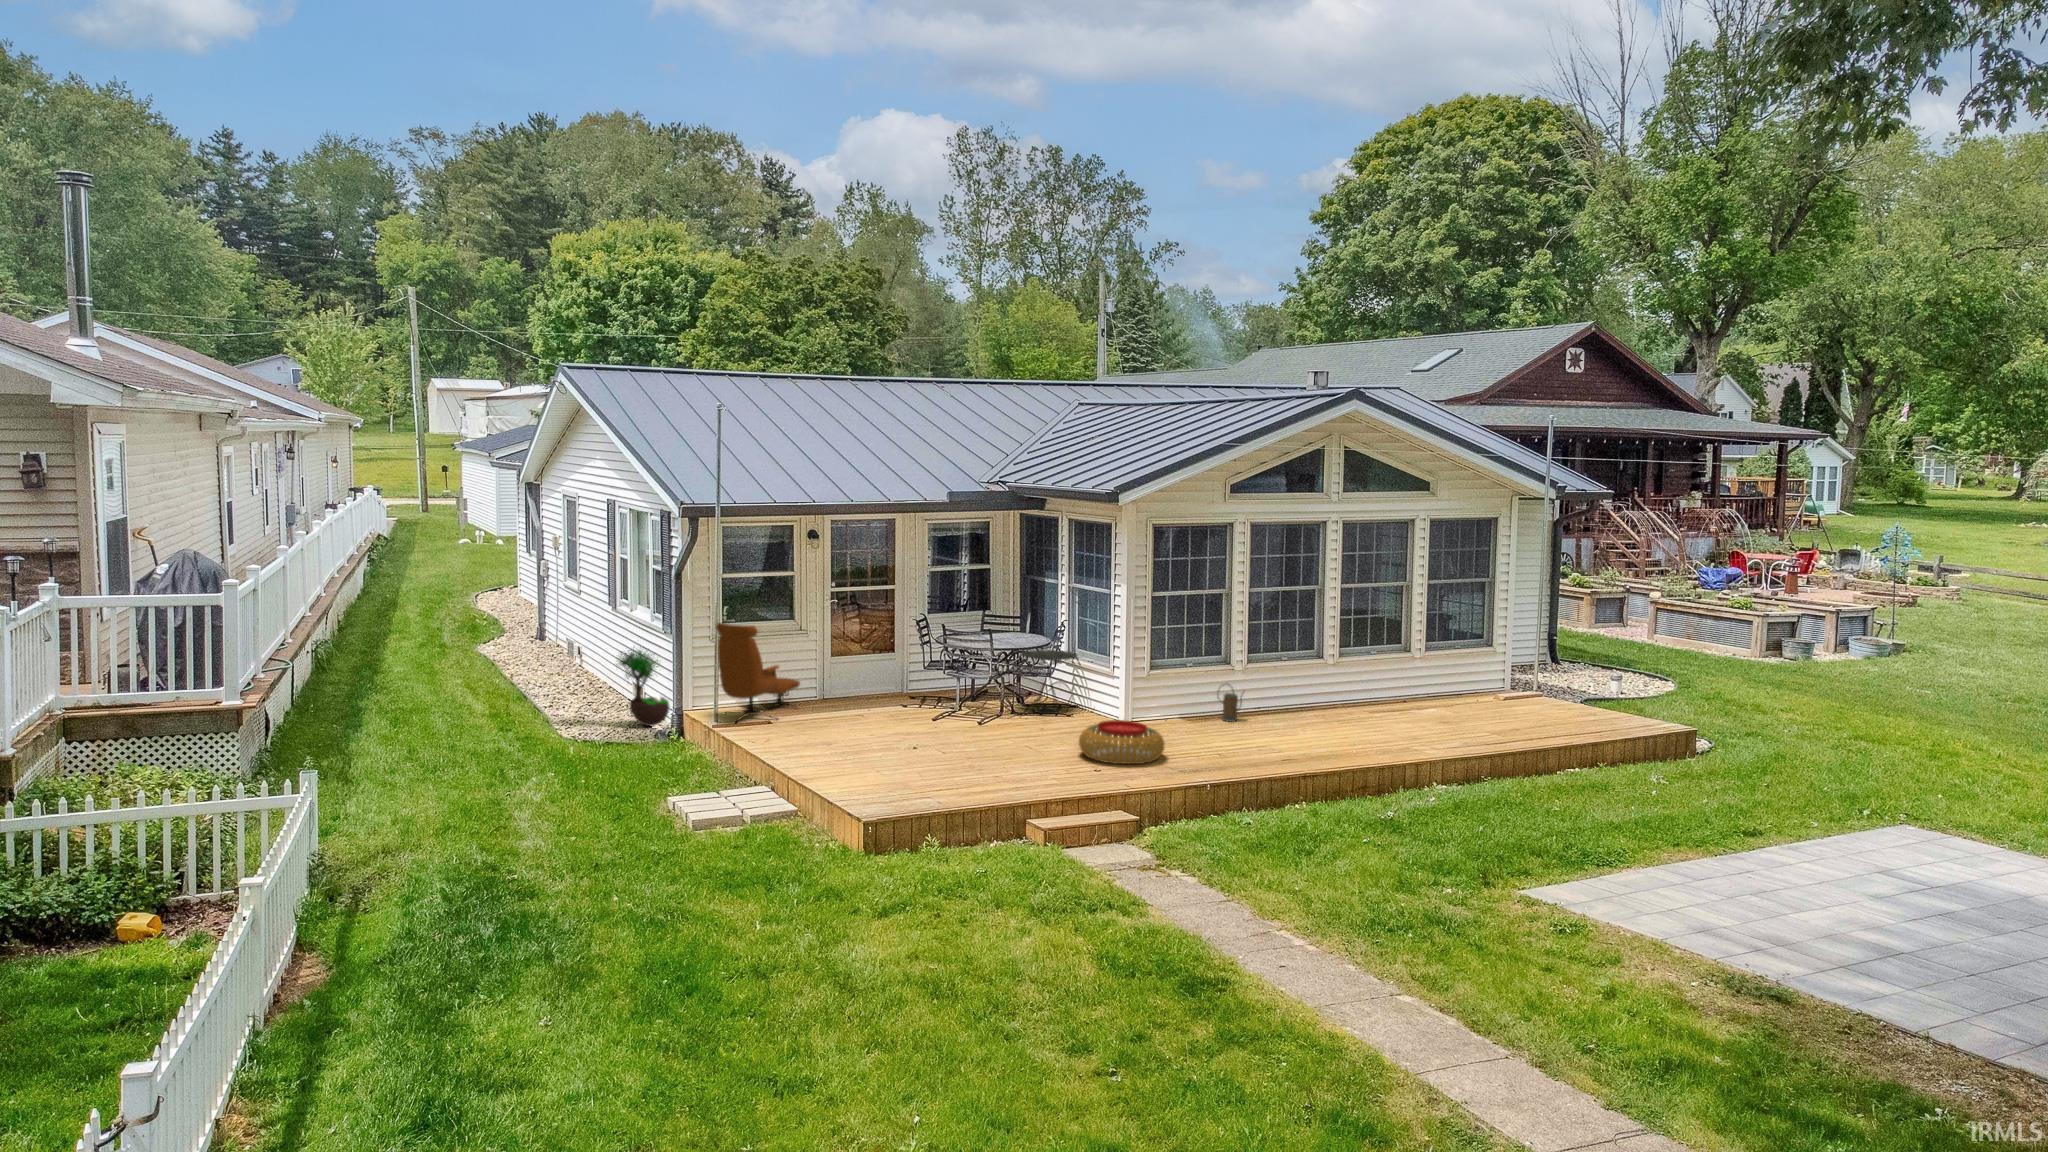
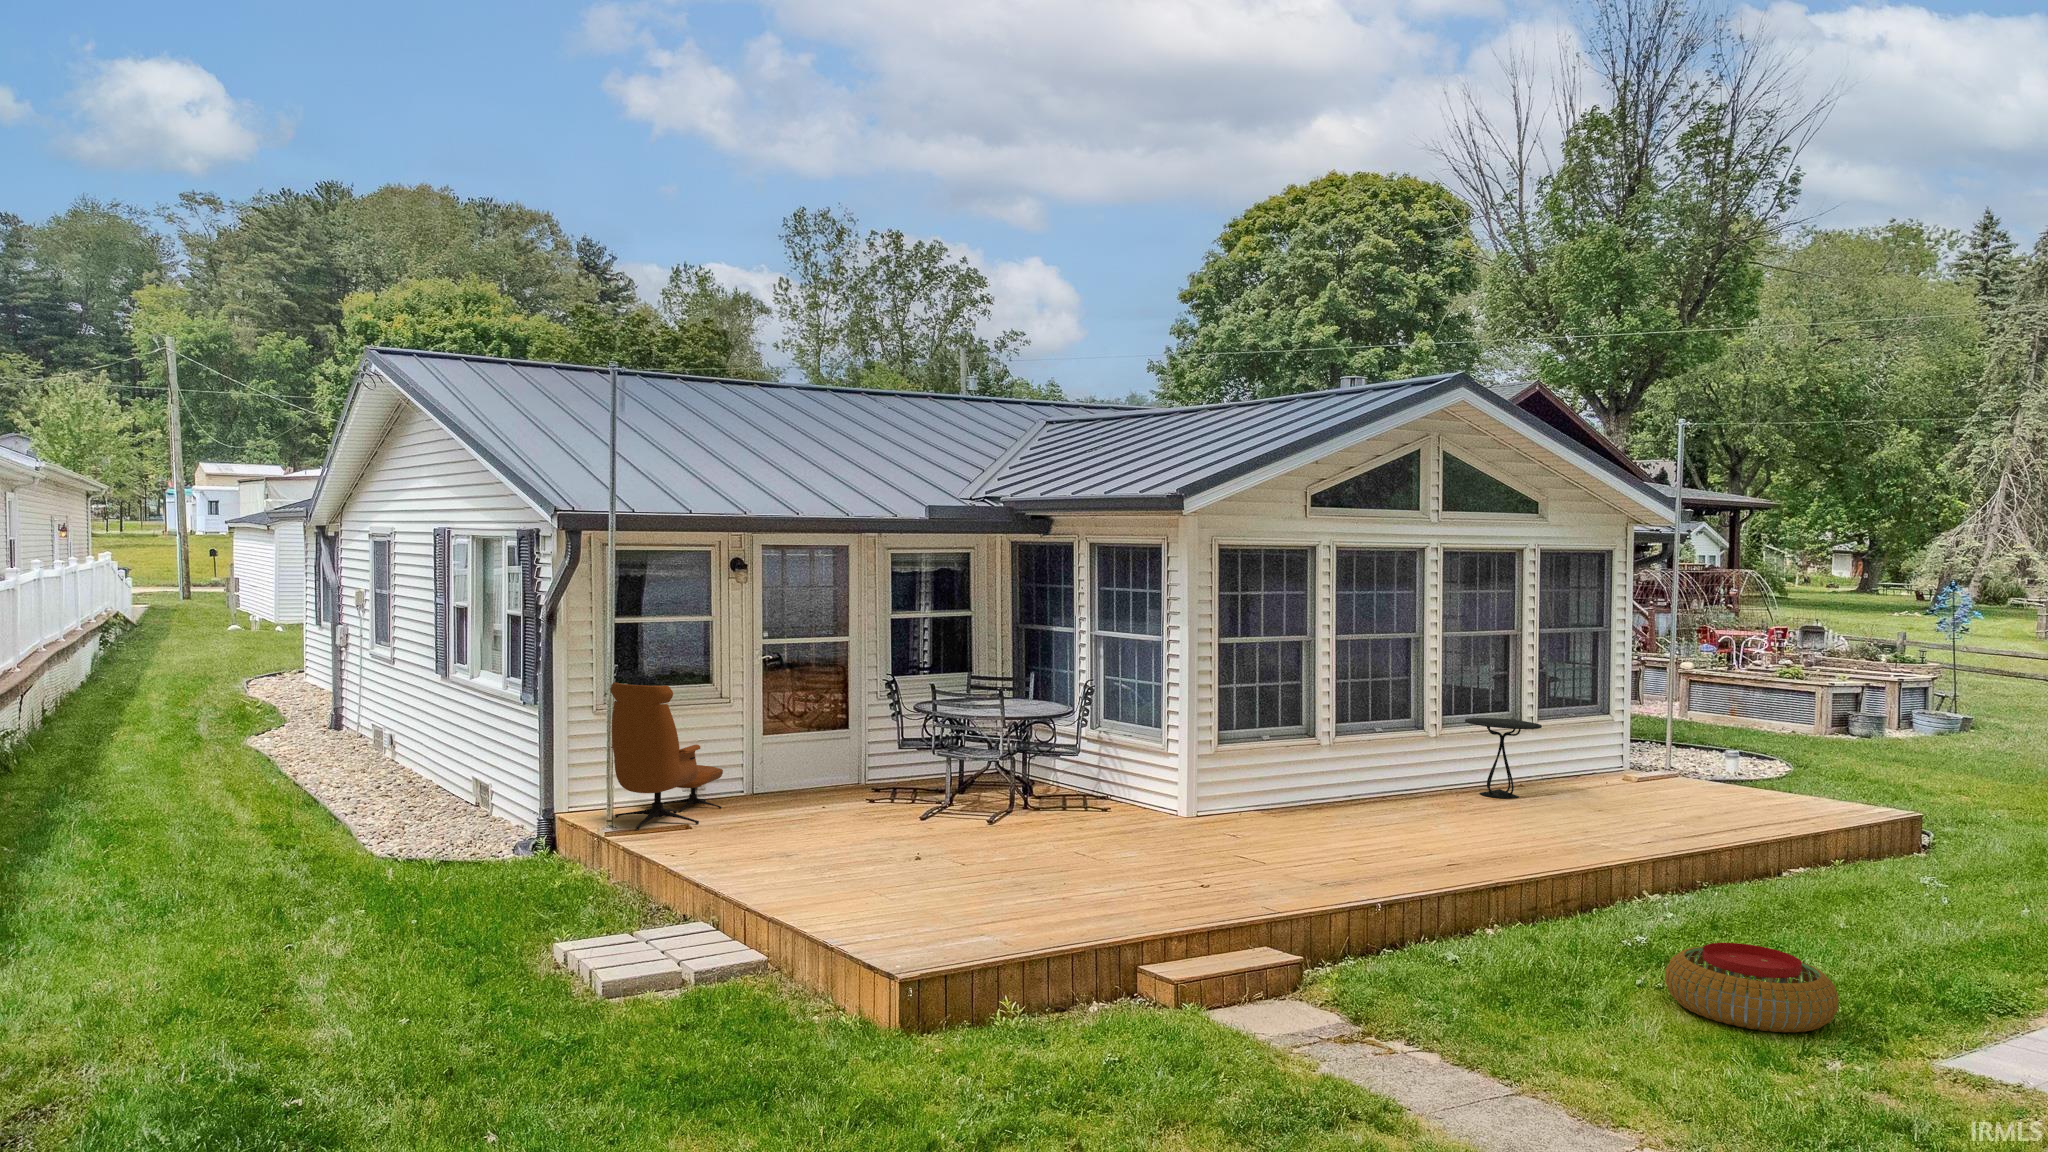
potted tree: present [616,647,669,726] -> none [453,712,535,837]
side table: present [1021,650,1078,714] -> present [1465,718,1542,799]
watering can: present [1218,687,1244,722] -> none [1305,762,1340,814]
pouf: present [1079,720,1165,764] -> present [1665,943,1839,1033]

